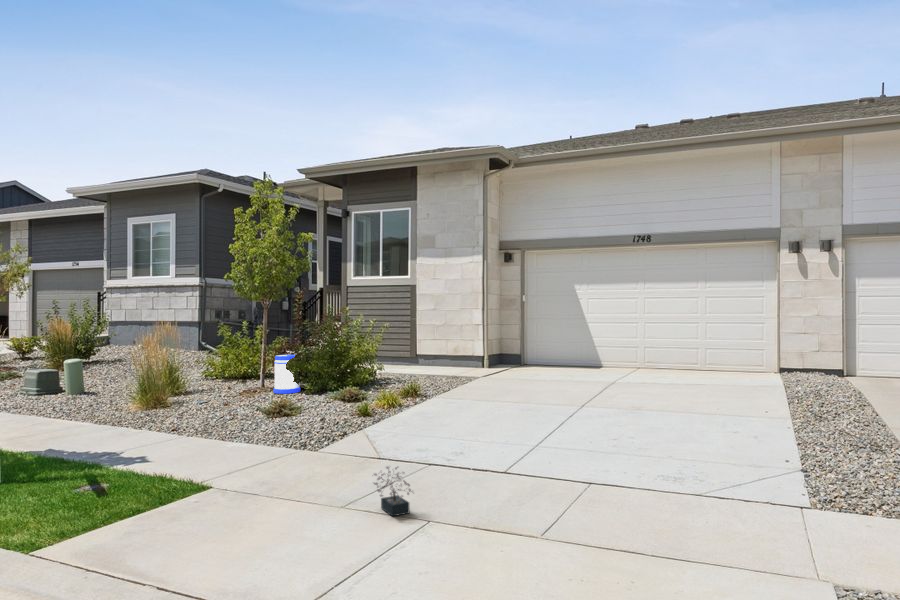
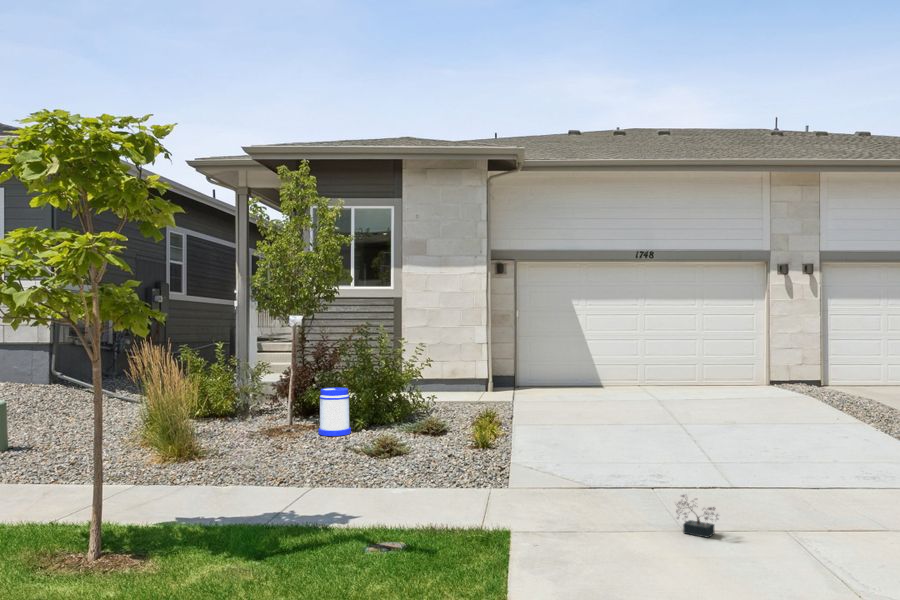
decorative plant: present [374,467,411,516] -> present [676,495,718,538]

